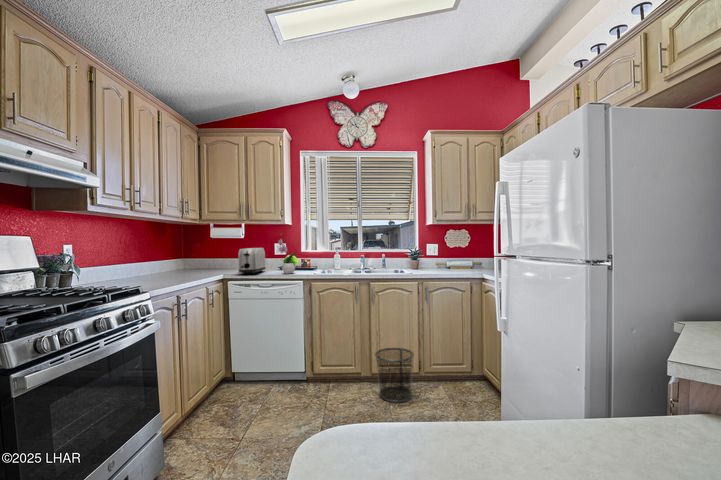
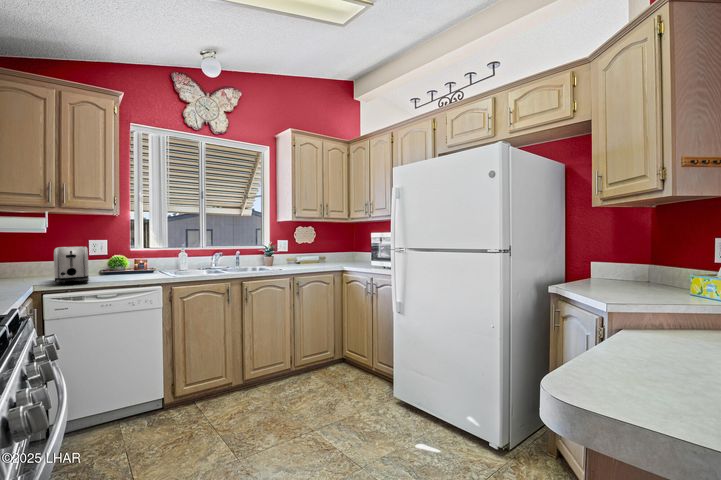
flower arrangement: present [278,234,295,274] -> none [119,228,147,279]
waste bin: present [375,348,414,402] -> none [257,346,297,401]

